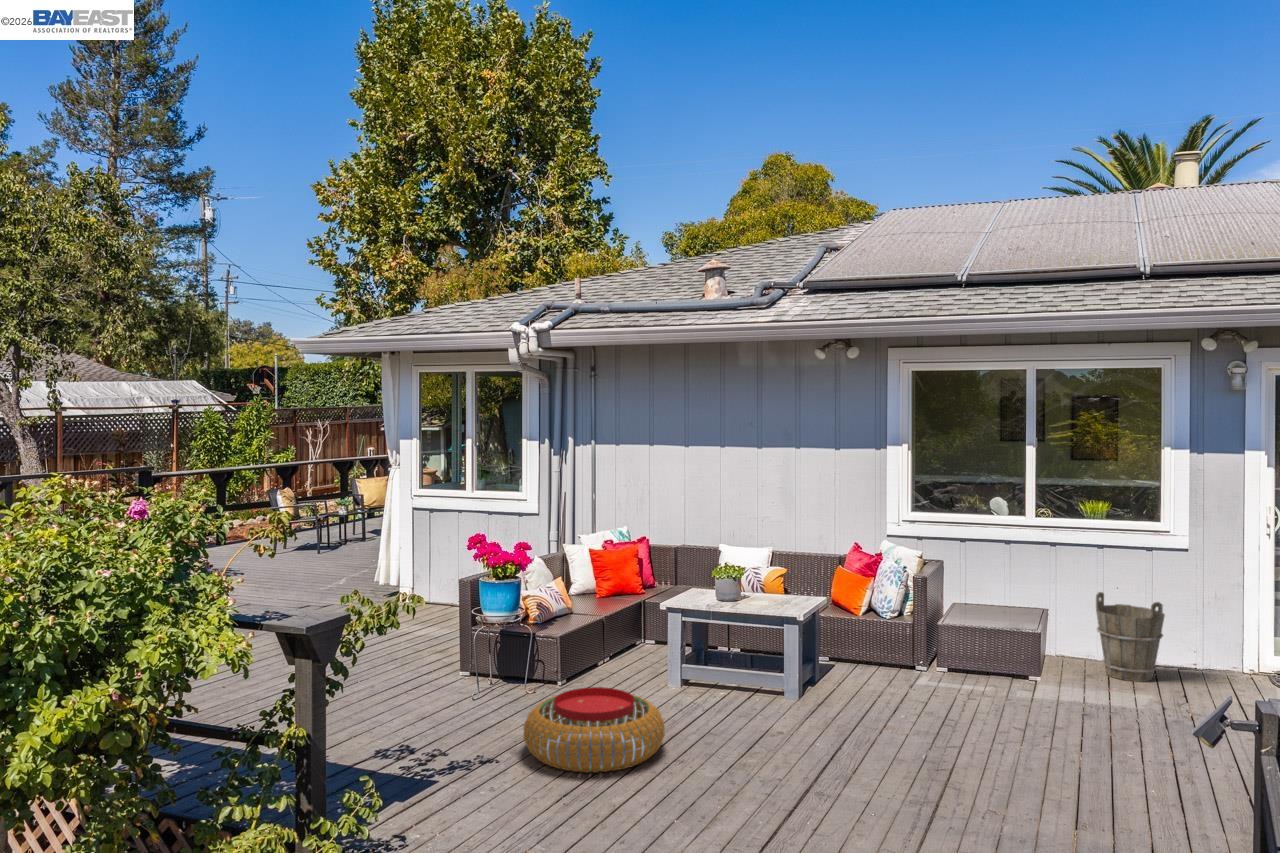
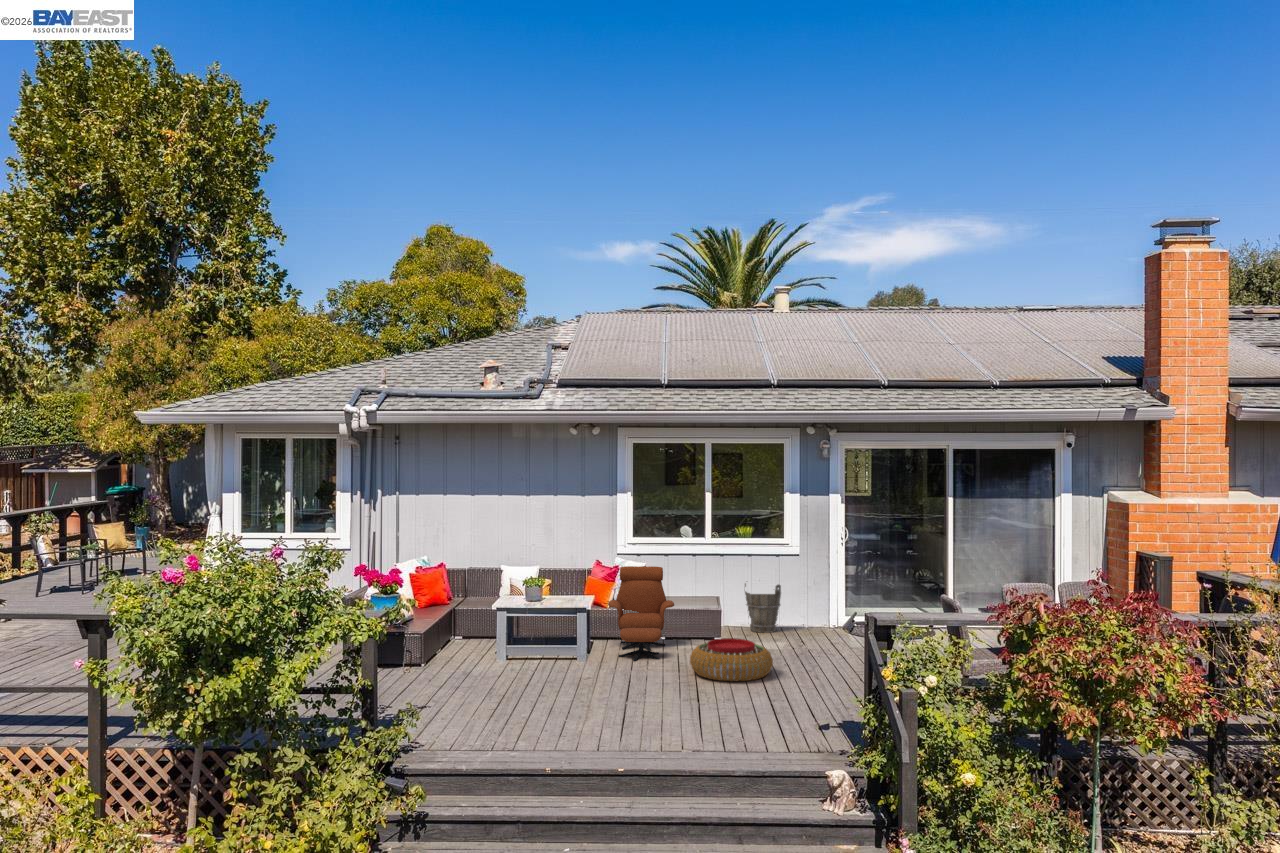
lounge chair: none [847,557,955,715] -> present [608,566,674,661]
pouf: present [524,687,665,773] -> present [690,638,773,681]

